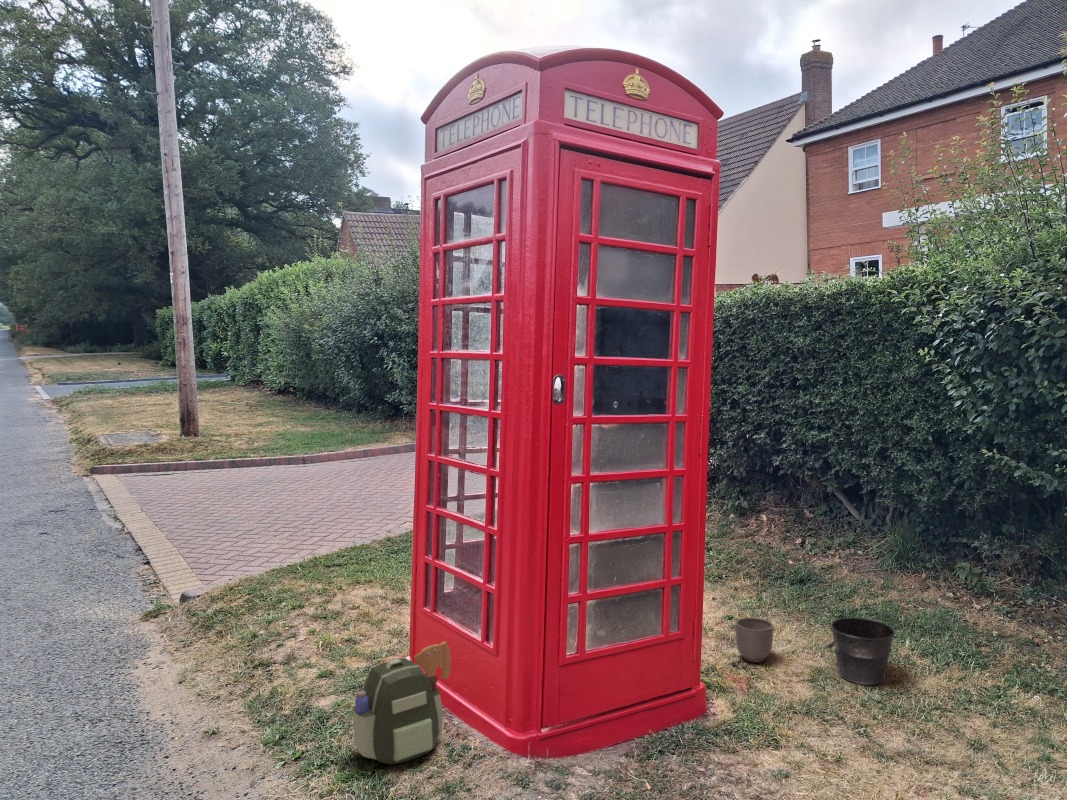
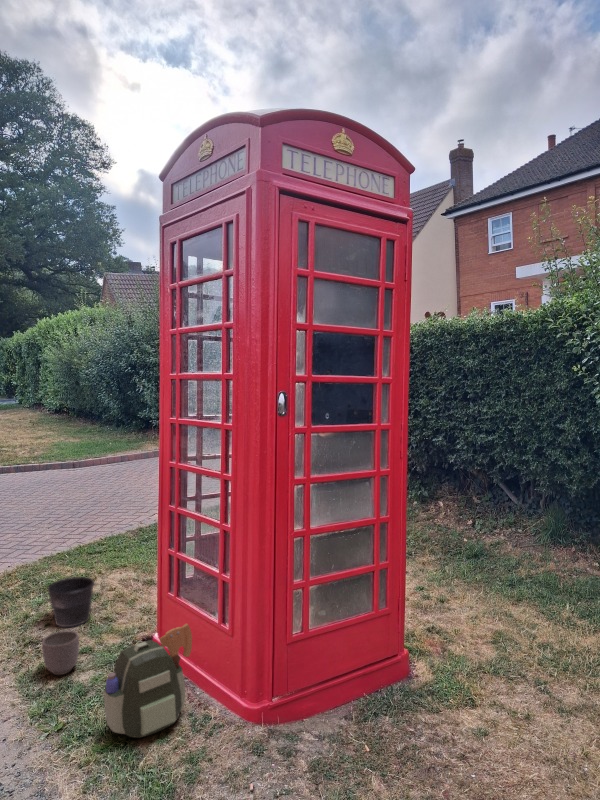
planter: present [735,617,774,662] -> present [42,631,79,675]
bucket: present [825,617,895,685] -> present [44,577,95,627]

